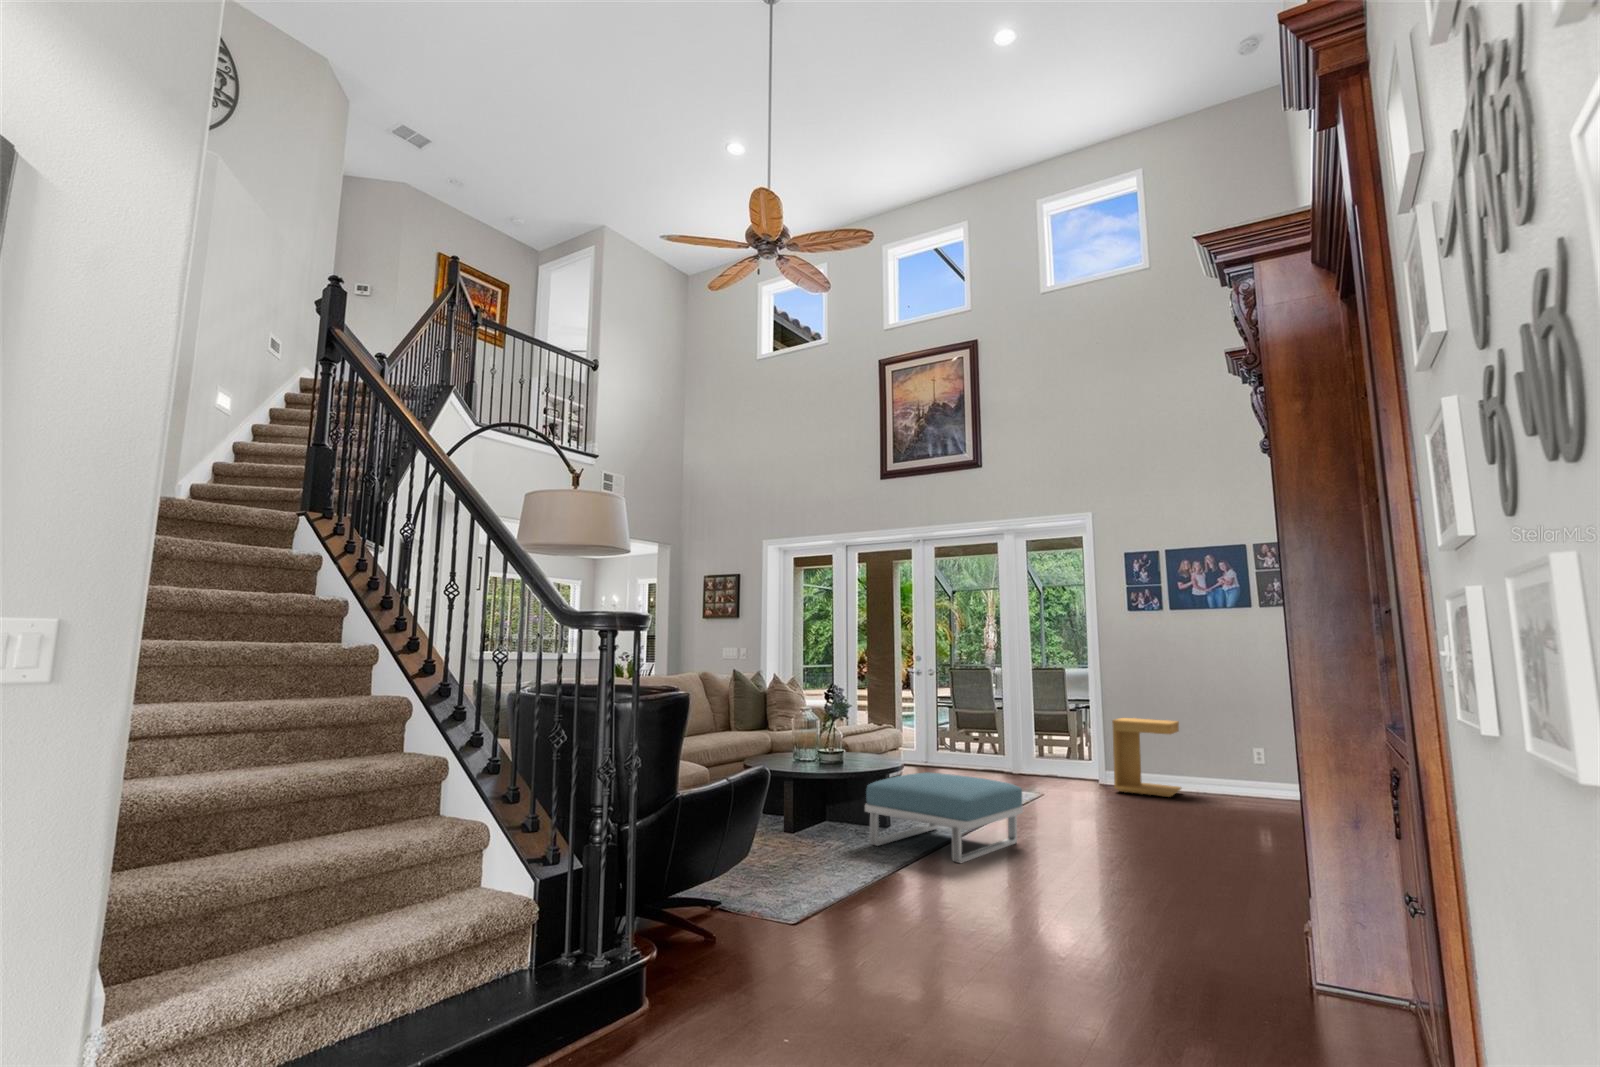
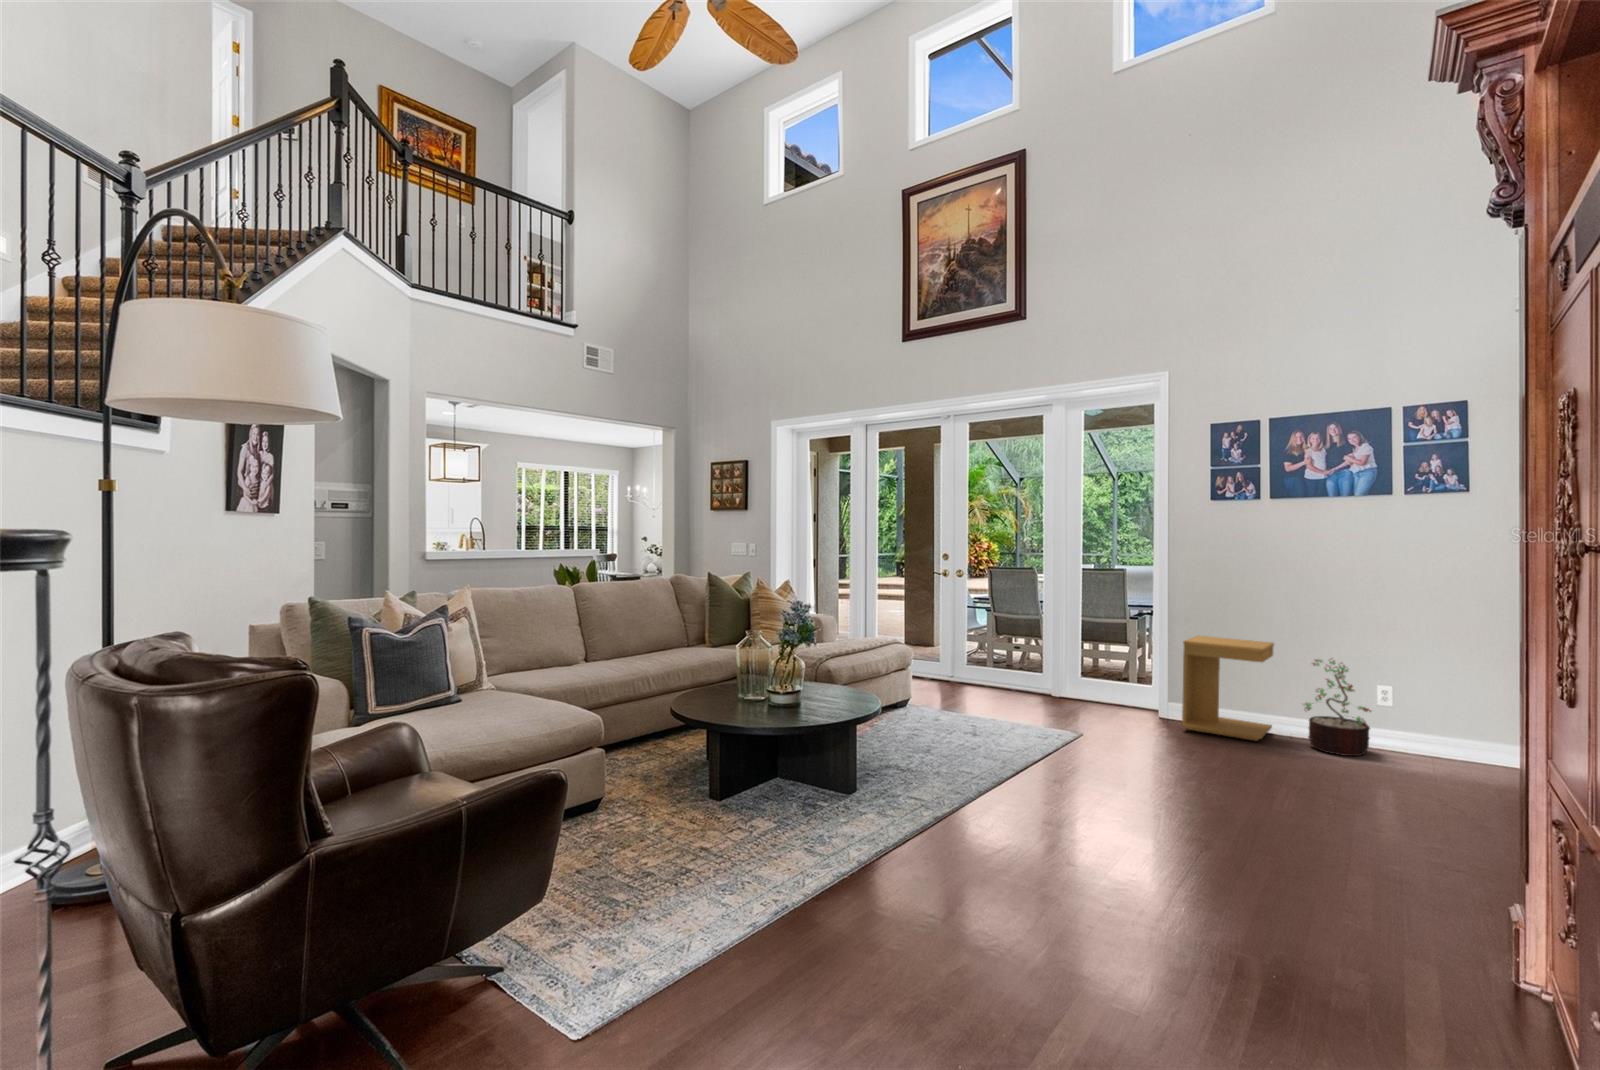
decorative plant: none [1202,730,1250,804] -> present [1305,659,1371,756]
footstool: present [865,772,1023,863] -> none [816,729,1044,885]

